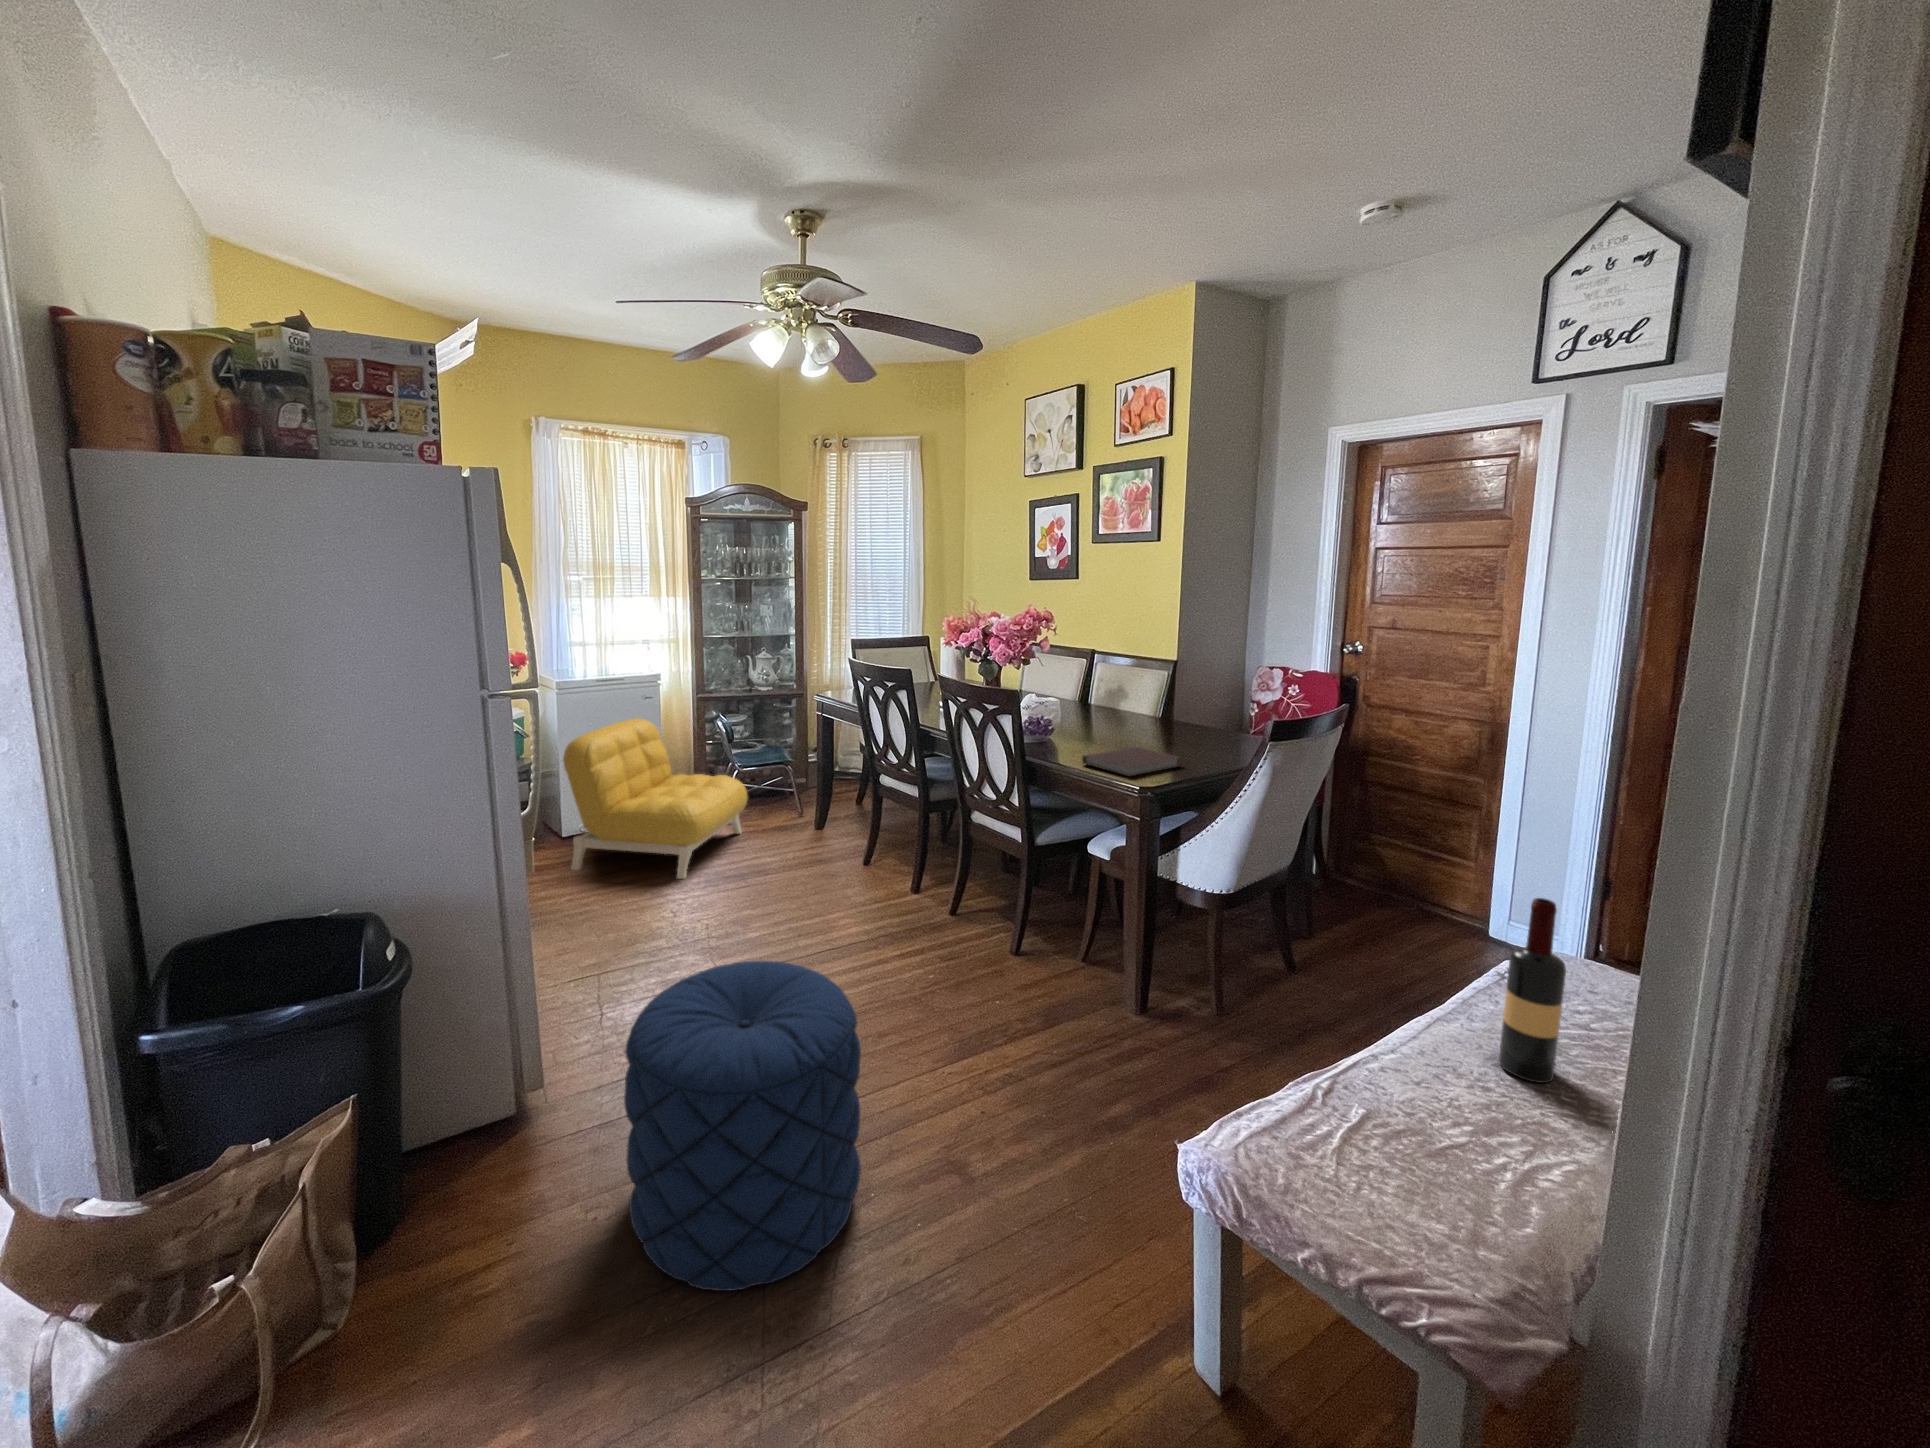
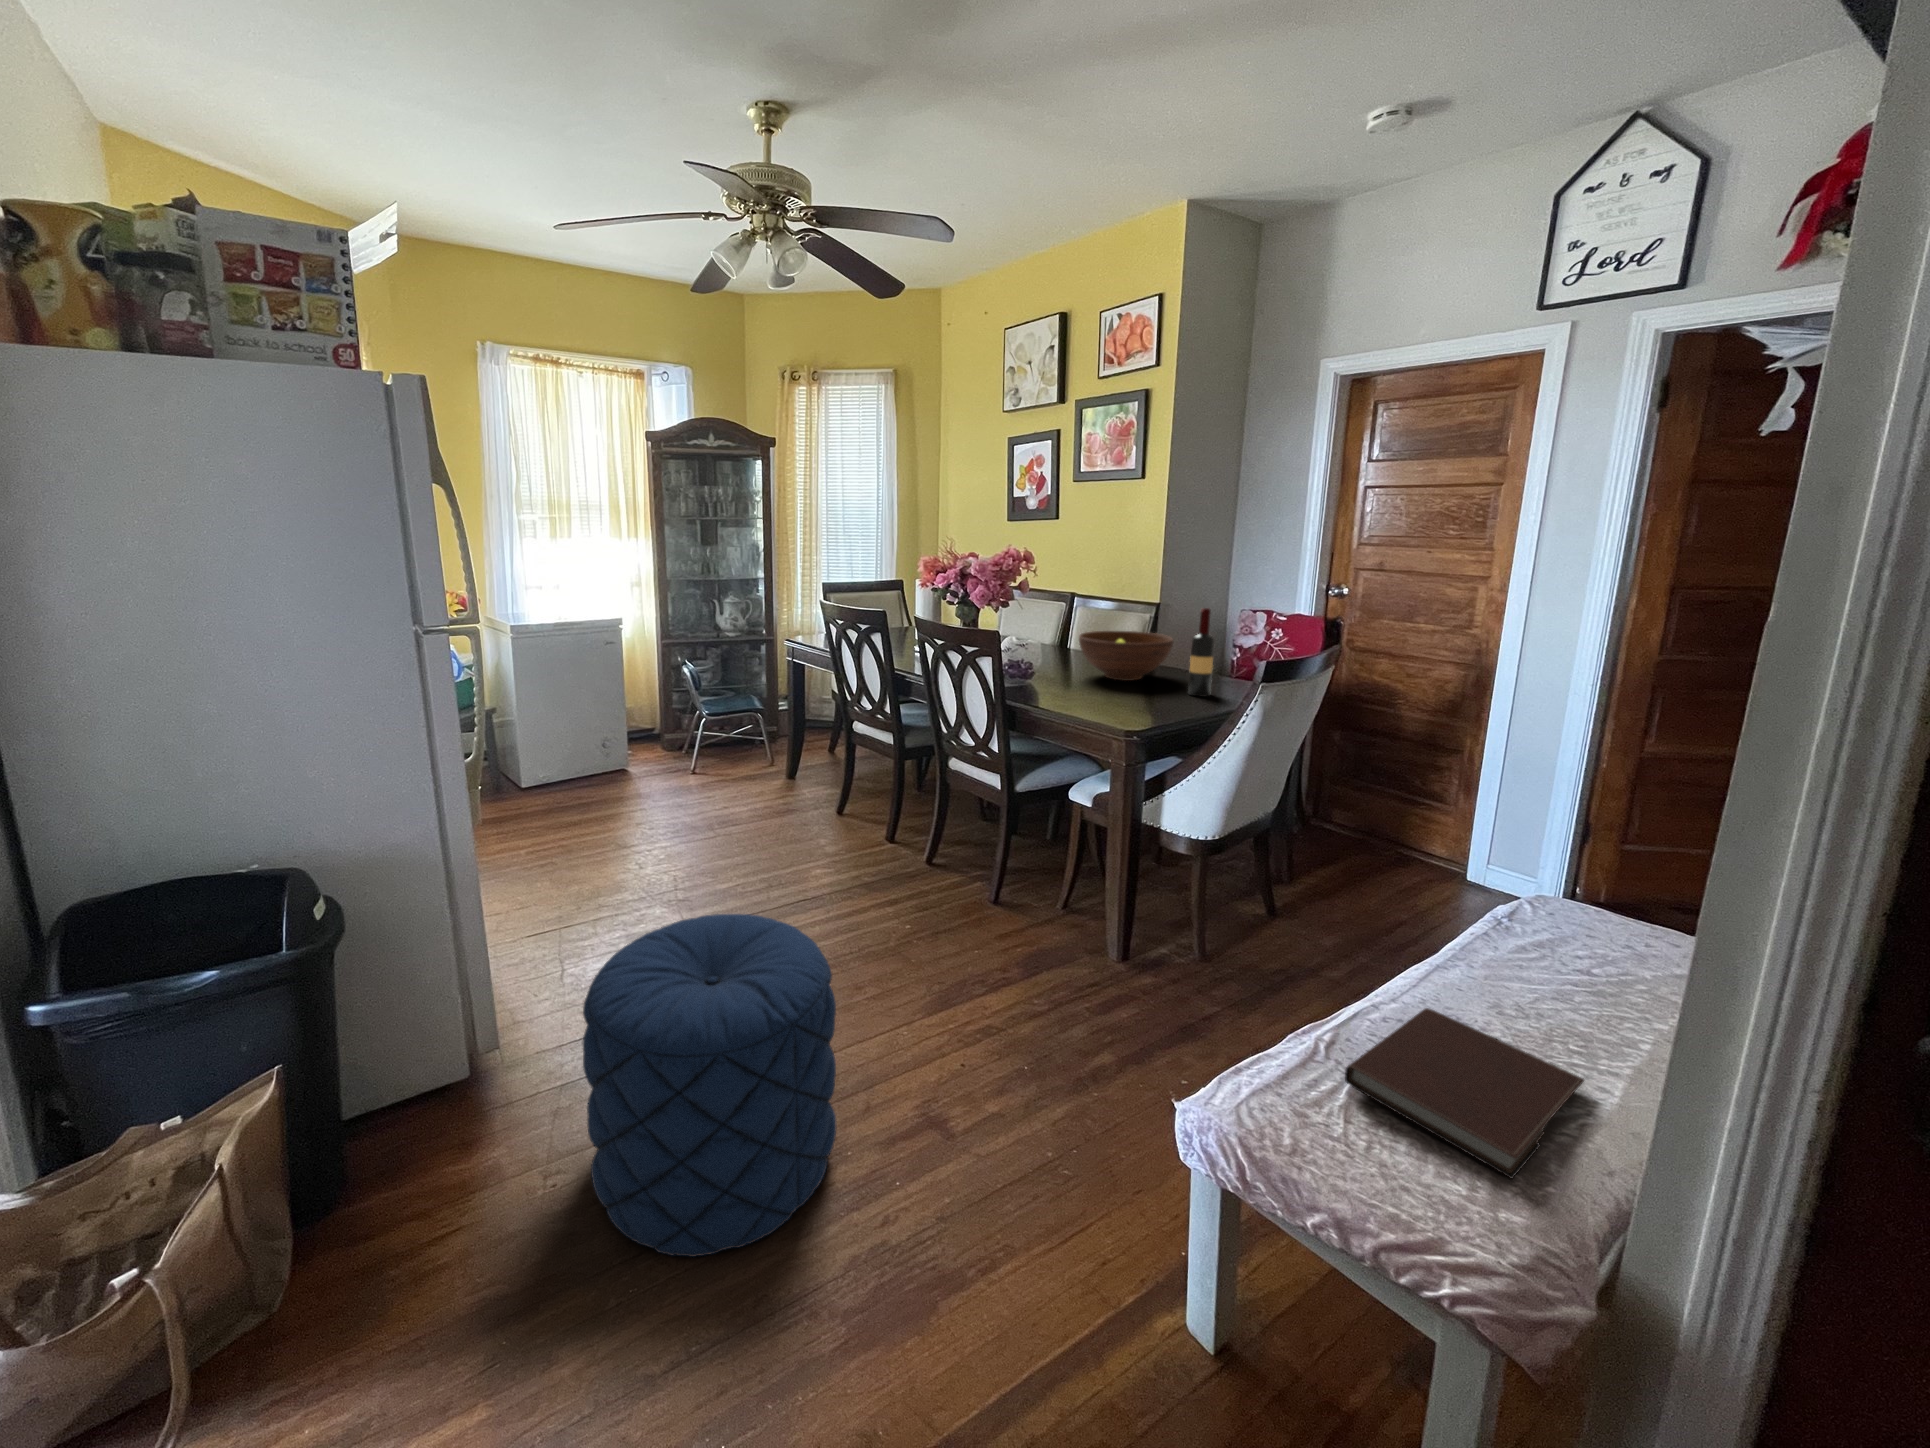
fruit bowl: none [1097,687,1190,736] -> present [1079,631,1173,681]
armchair: present [563,718,748,879] -> none [522,665,717,829]
notebook: present [1082,747,1179,777] -> present [1345,1008,1584,1178]
wine bottle: present [1499,898,1566,1083] -> present [1188,608,1215,696]

